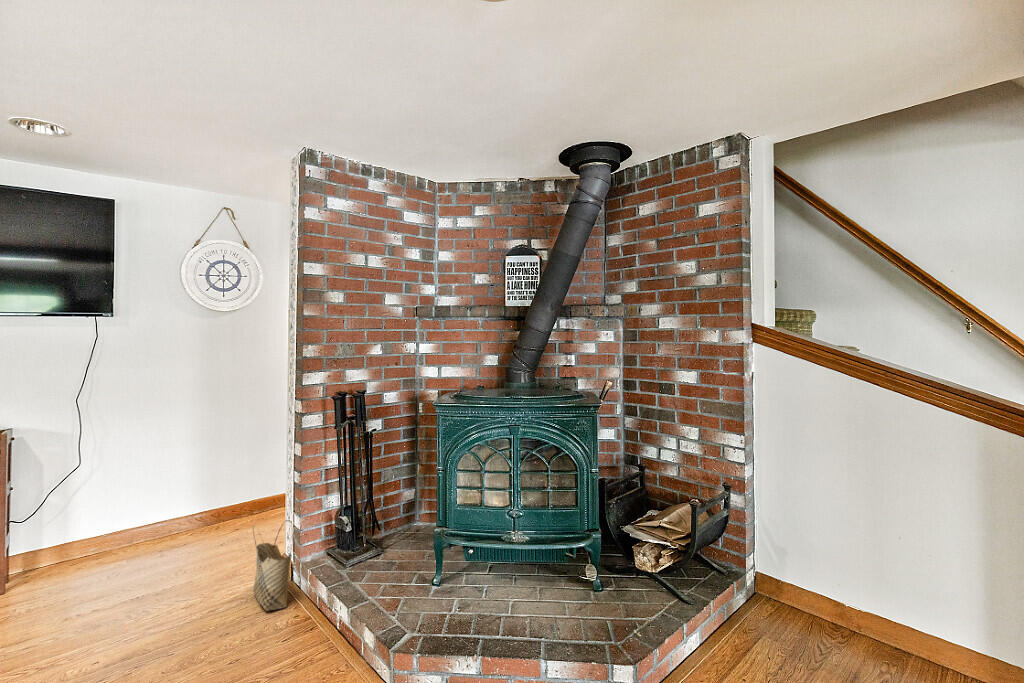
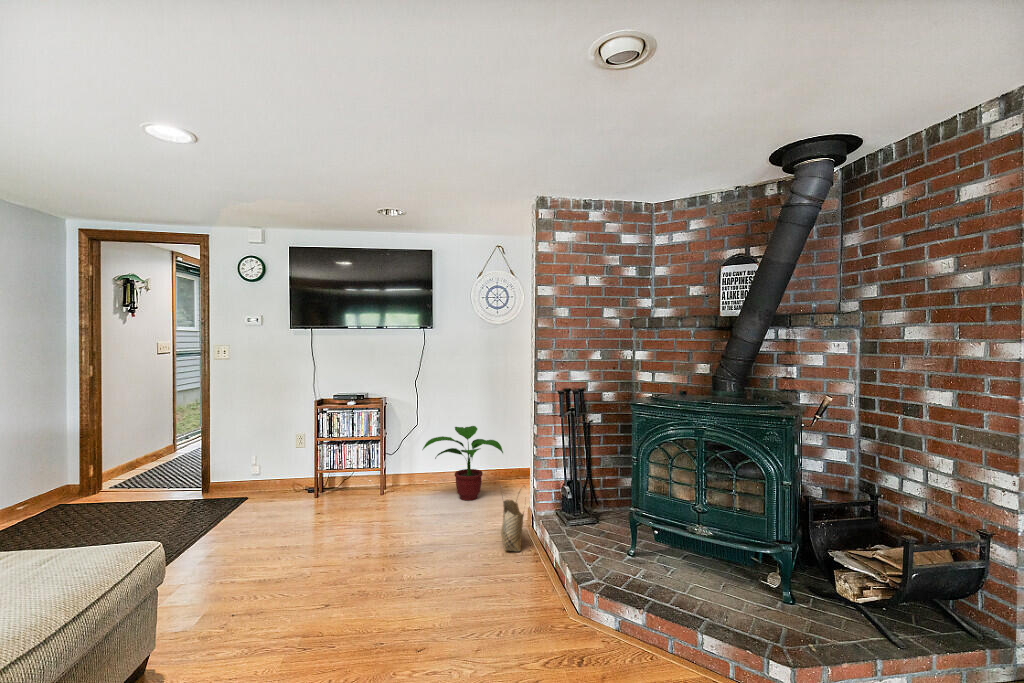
potted plant: none [102,454,240,560] -> present [423,426,503,500]

